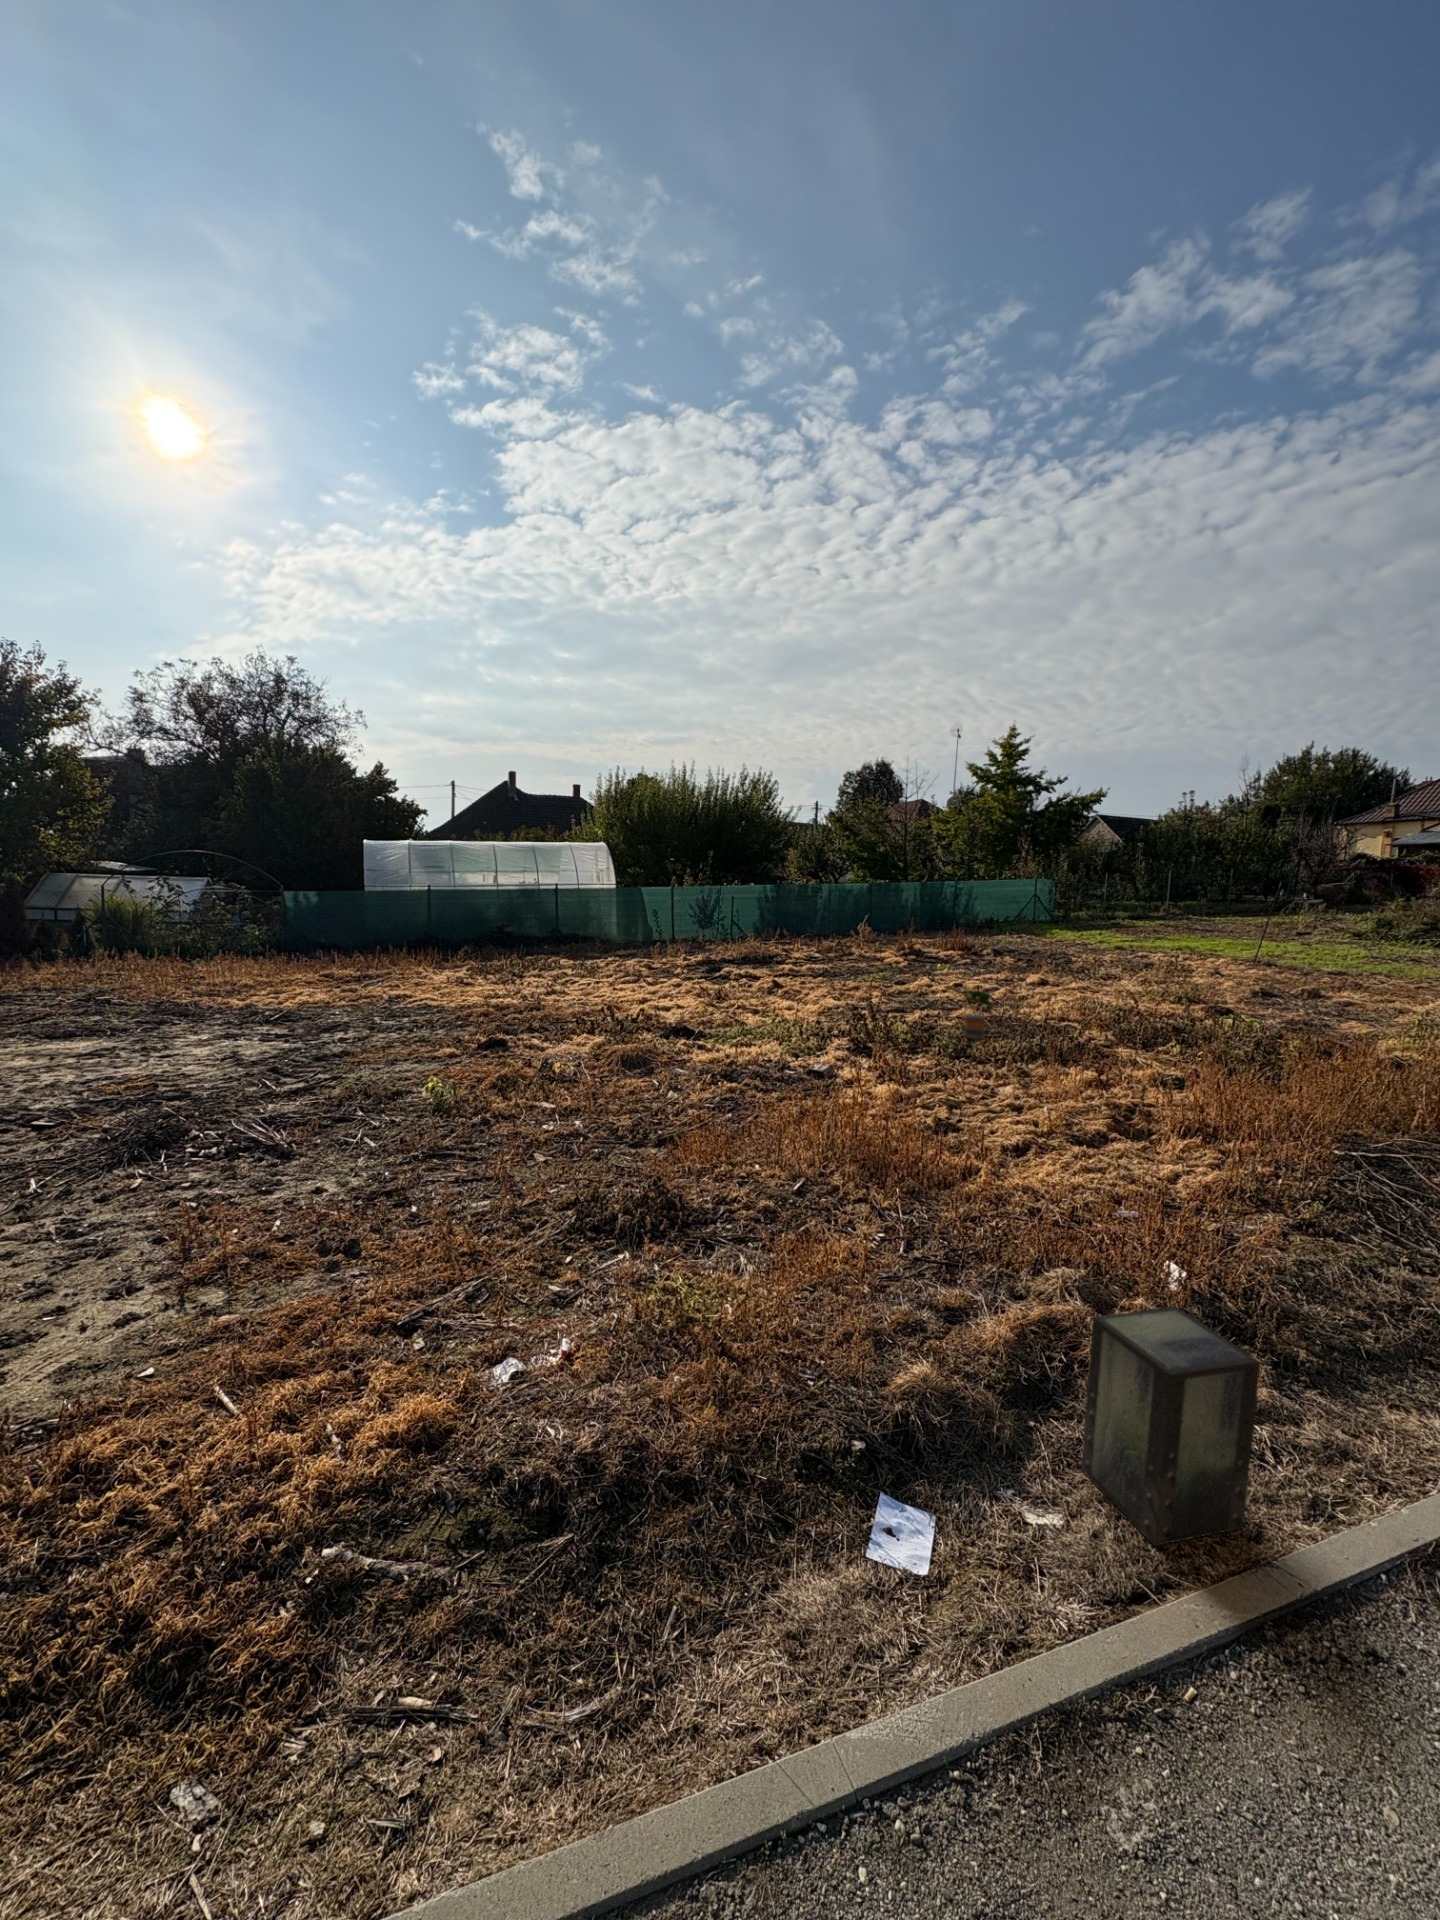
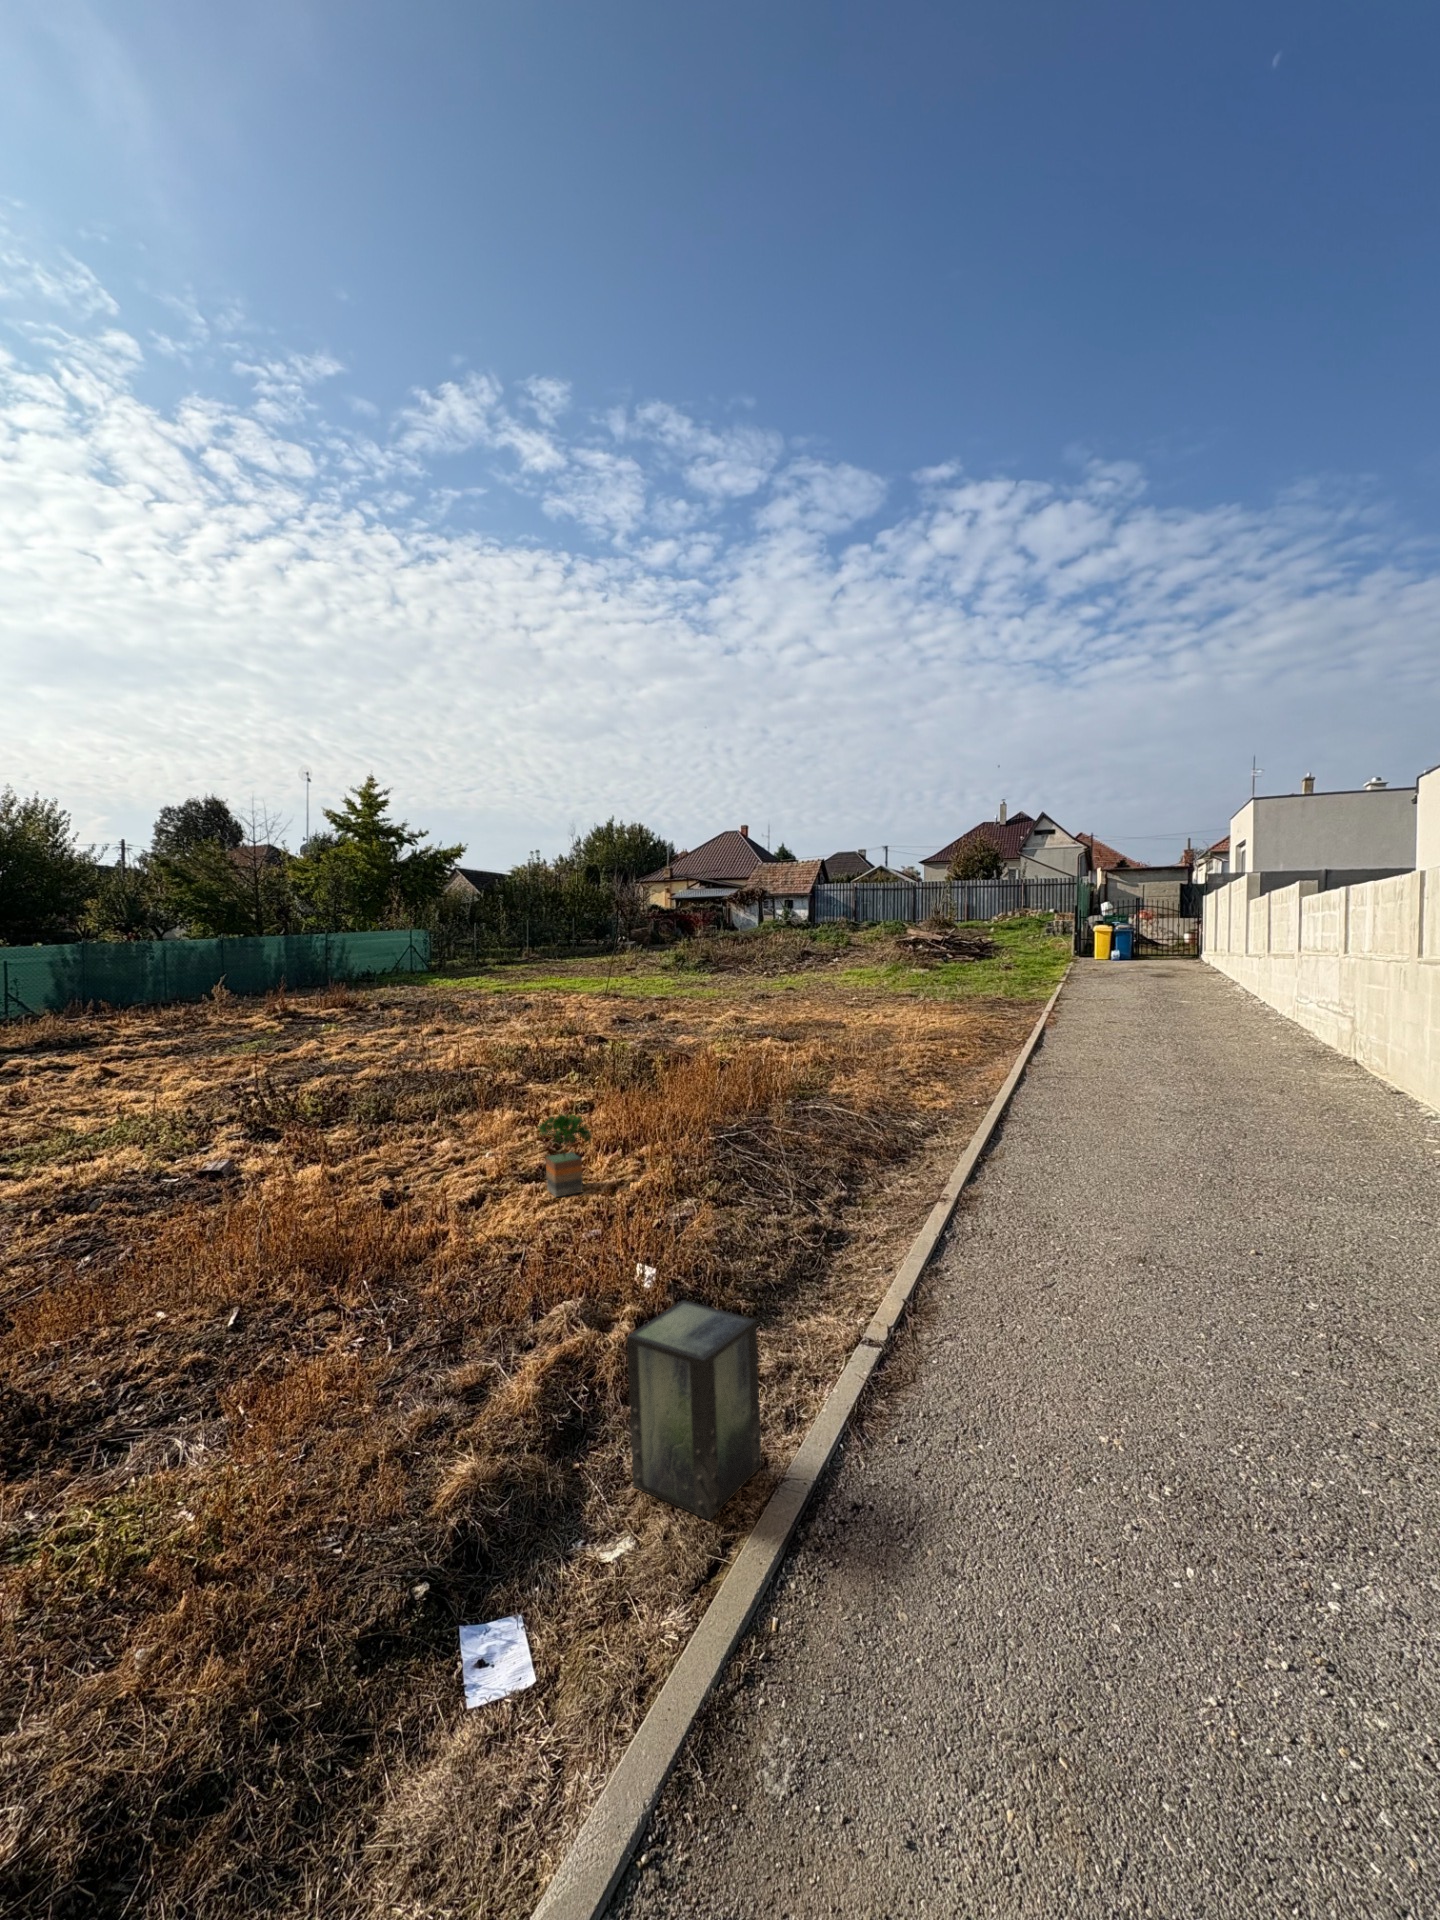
potted tree: present [963,990,994,1039] -> present [538,1114,592,1197]

